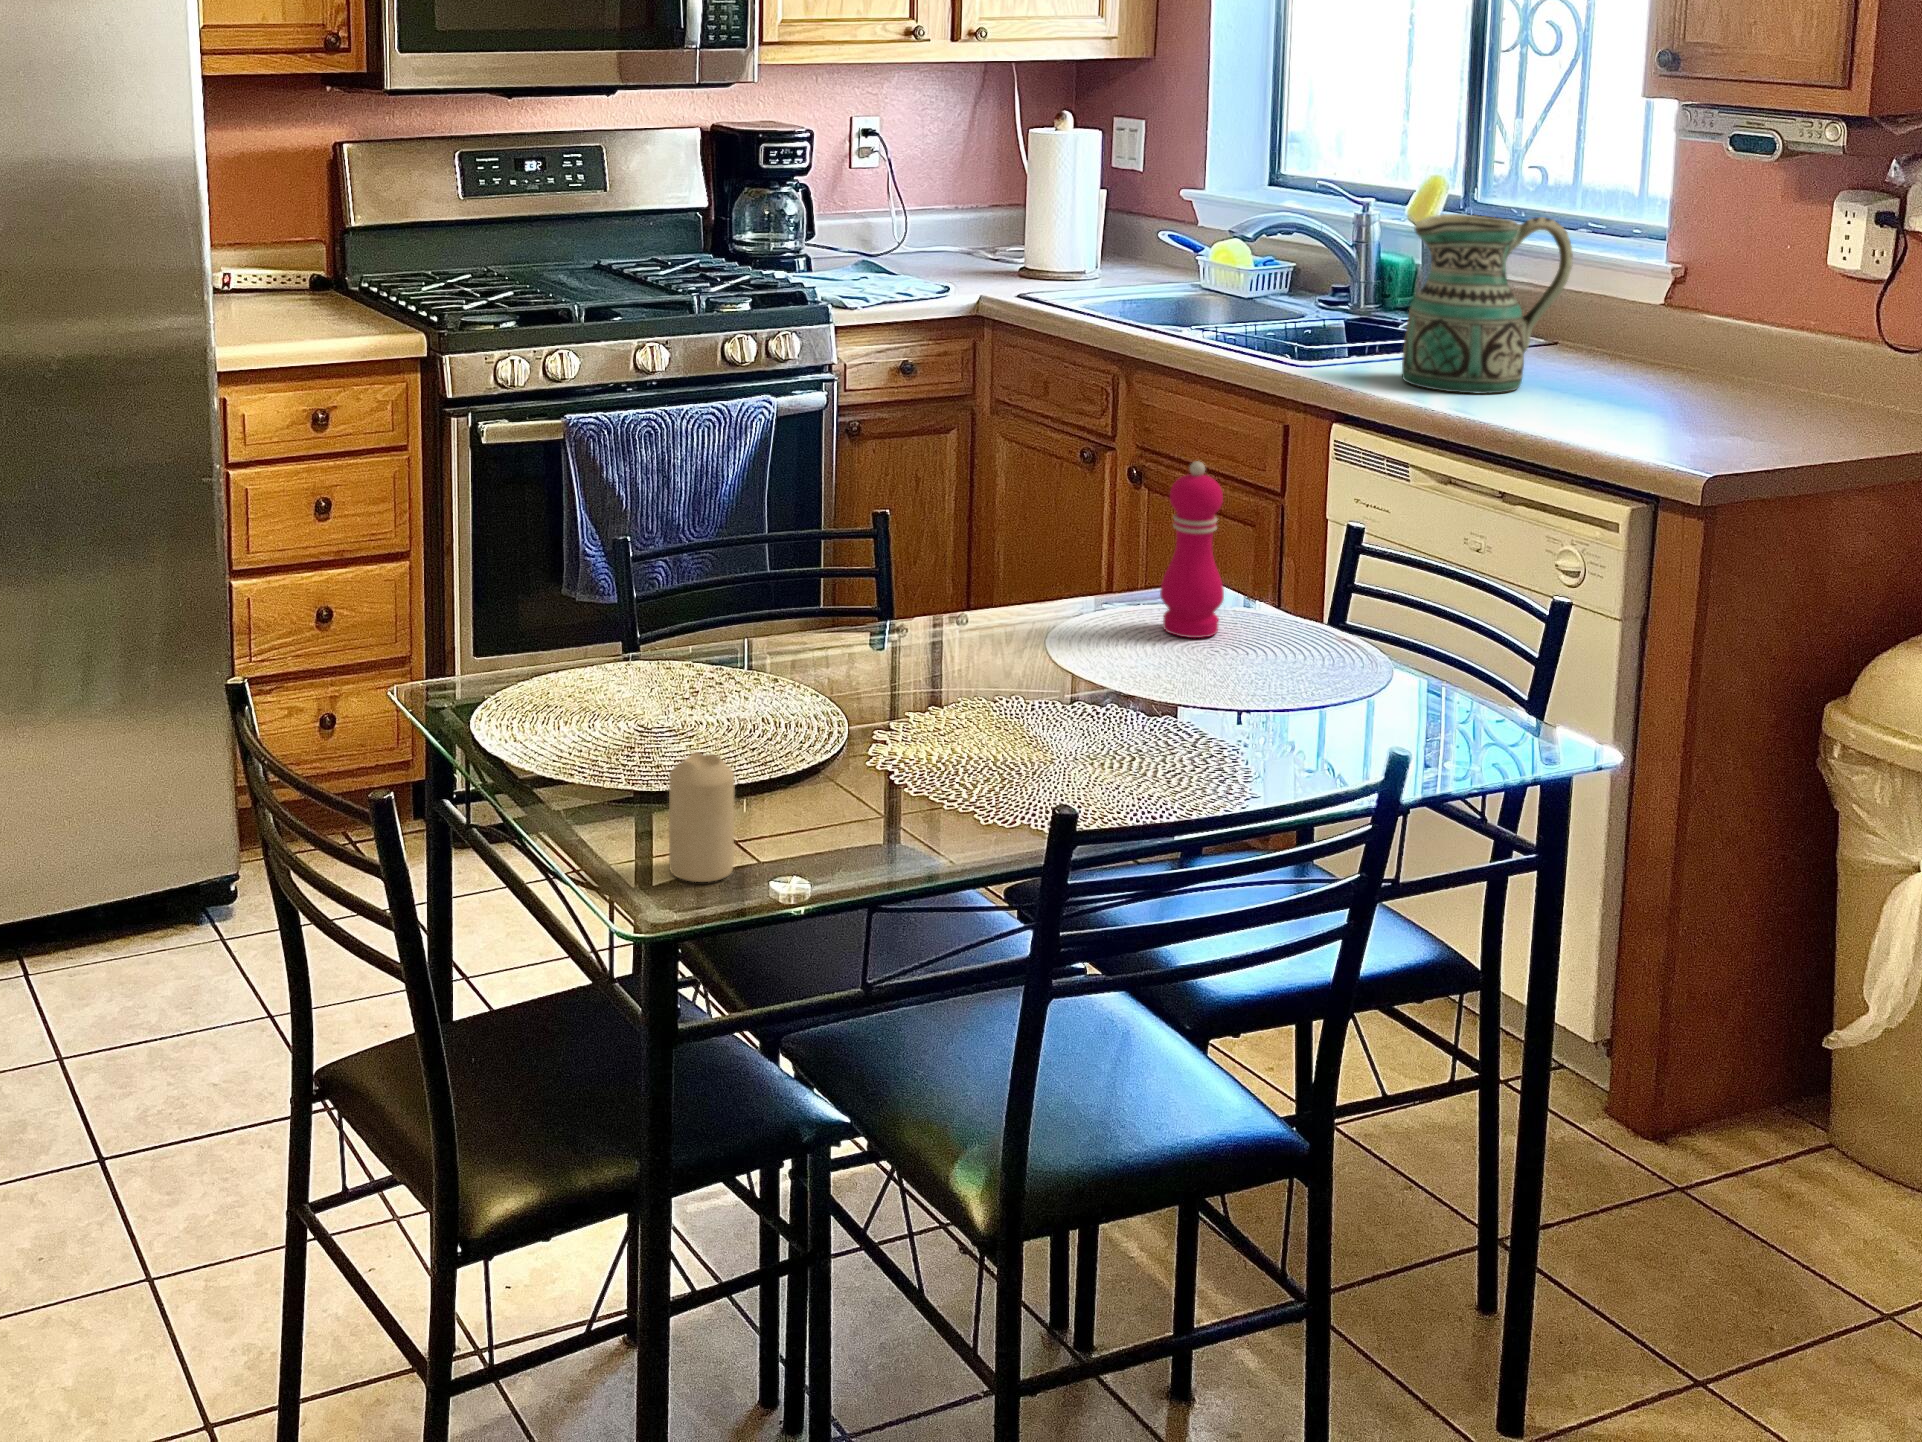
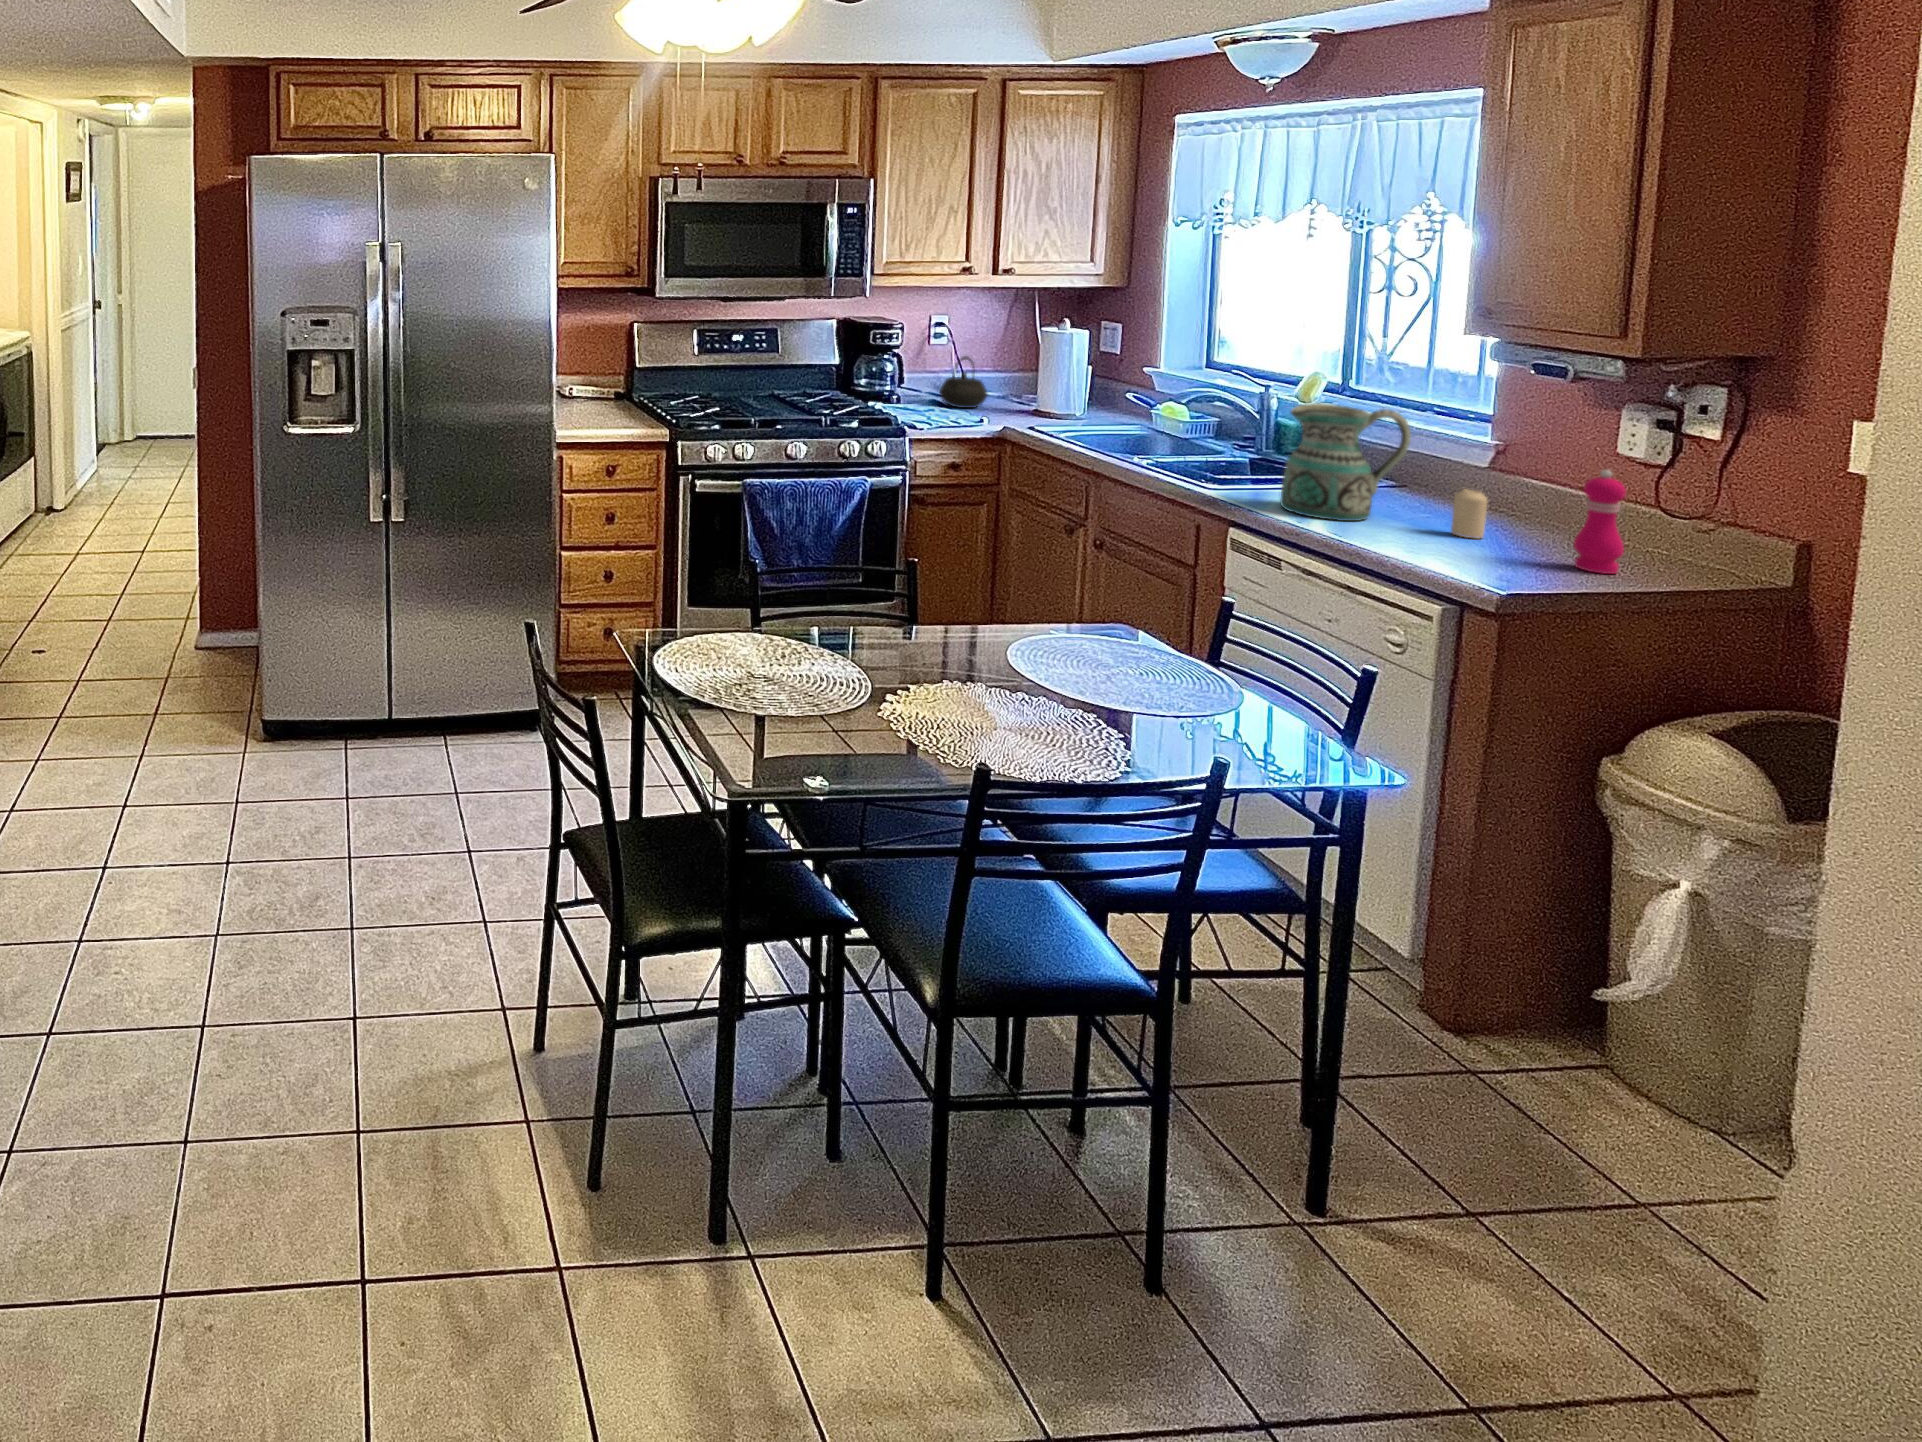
kettle: none [873,182,949,271] -> present [939,356,987,408]
pepper mill: present [1160,461,1224,638] -> present [1574,470,1626,574]
candle: present [669,752,735,882] -> present [1451,489,1487,538]

